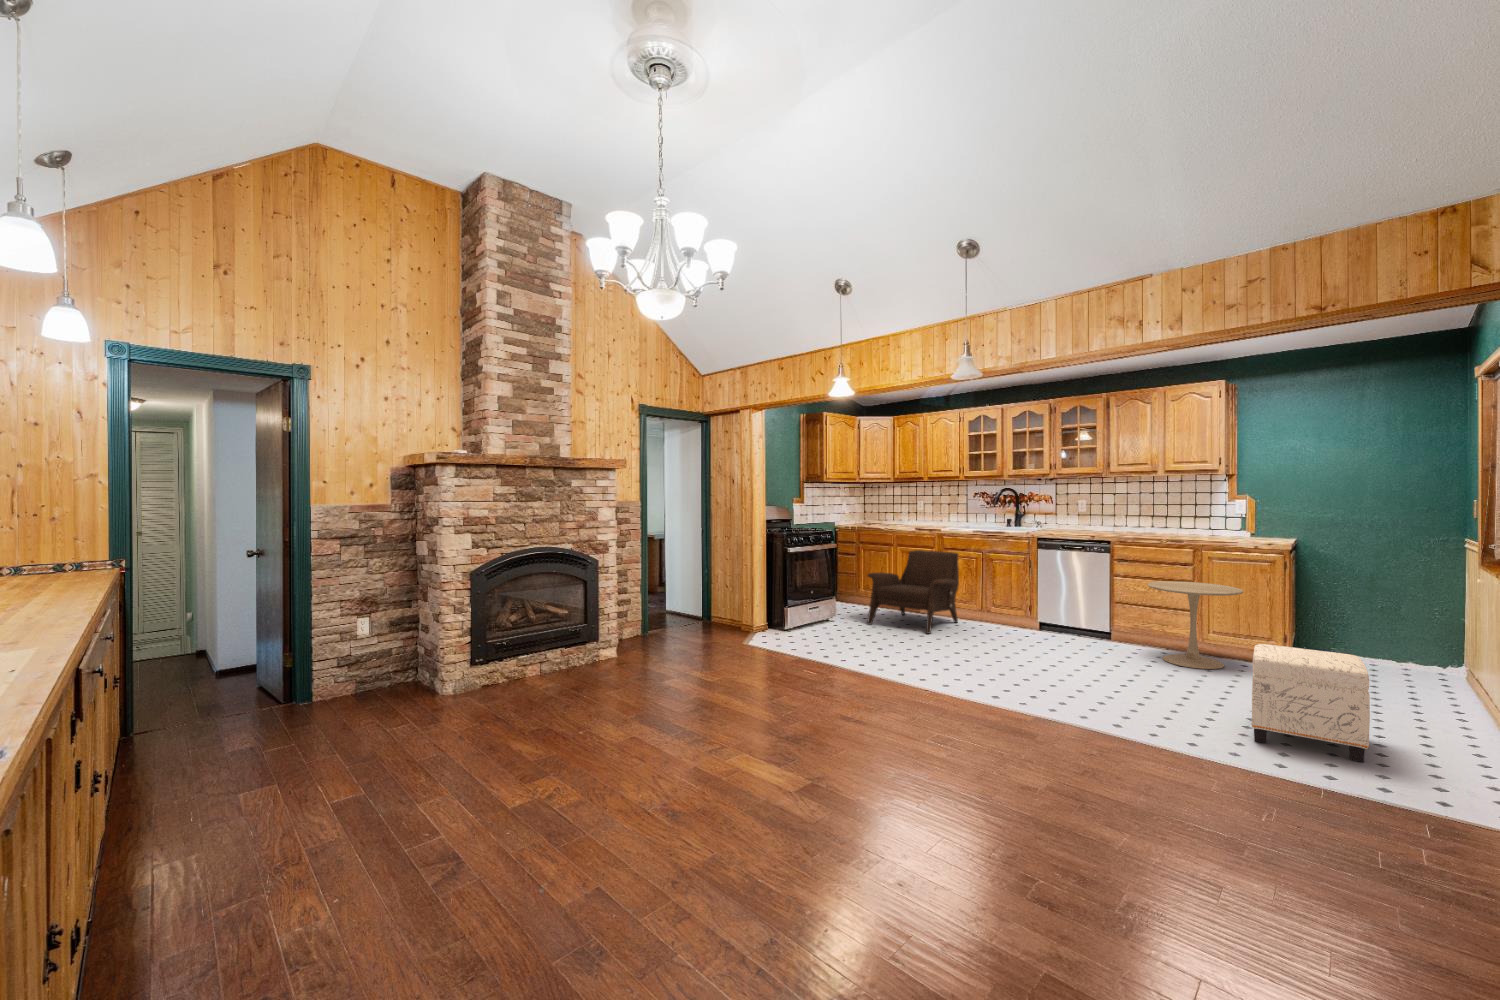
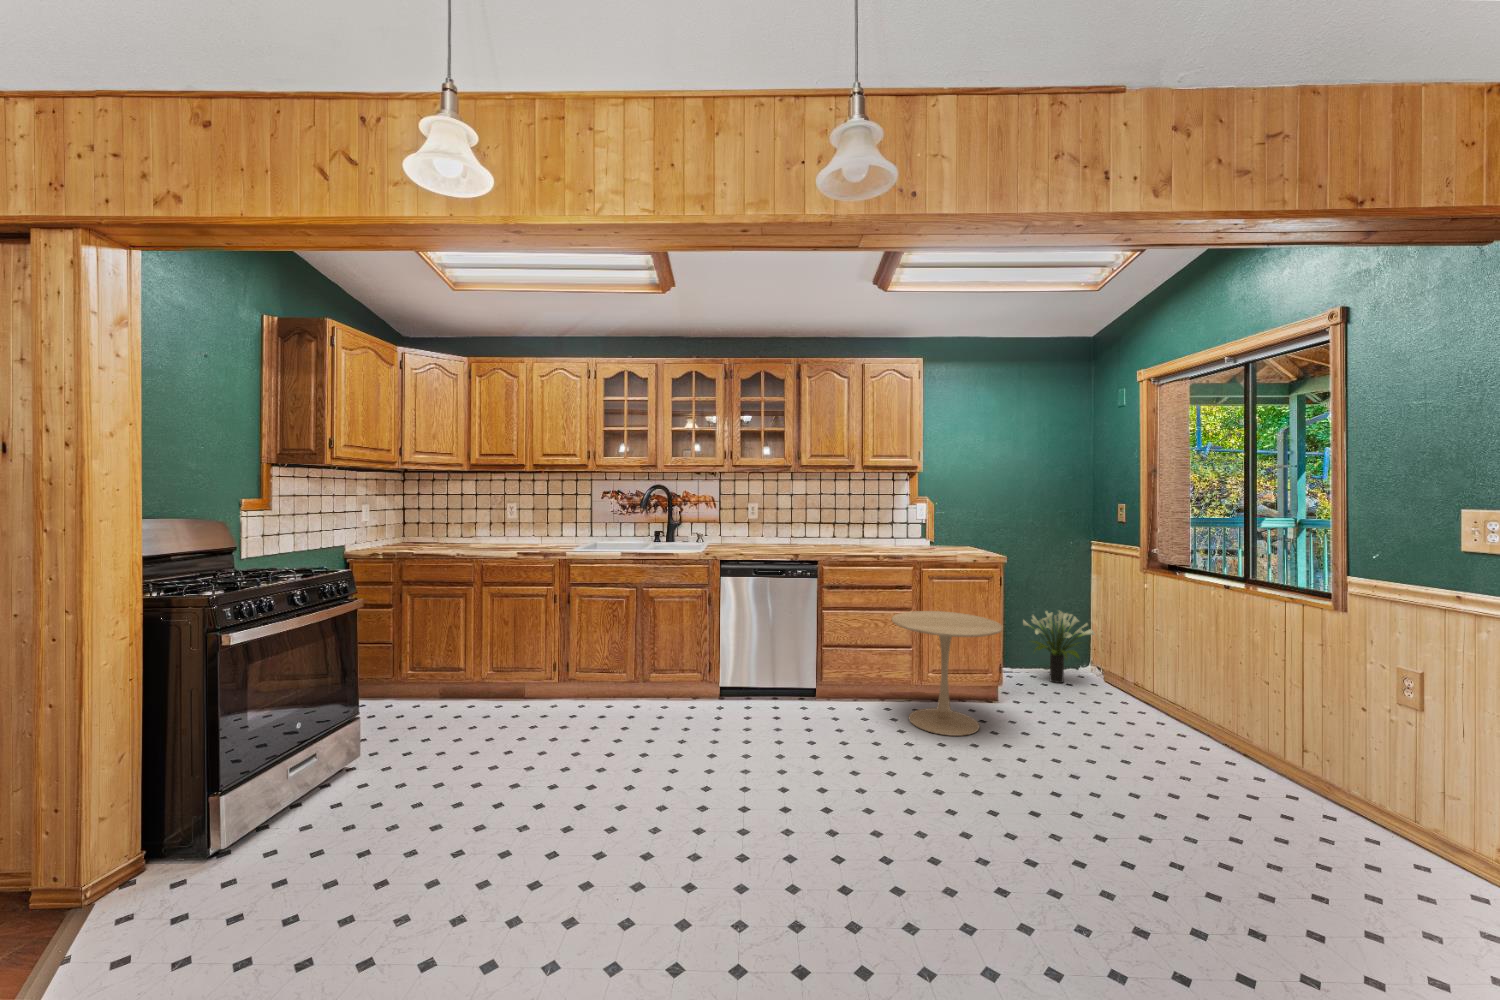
armchair: present [867,550,959,634] -> none [440,589,613,758]
potted plant: none [1345,600,1432,670] -> present [1023,611,1095,683]
ottoman: present [1252,644,1370,762] -> none [1183,732,1437,934]

